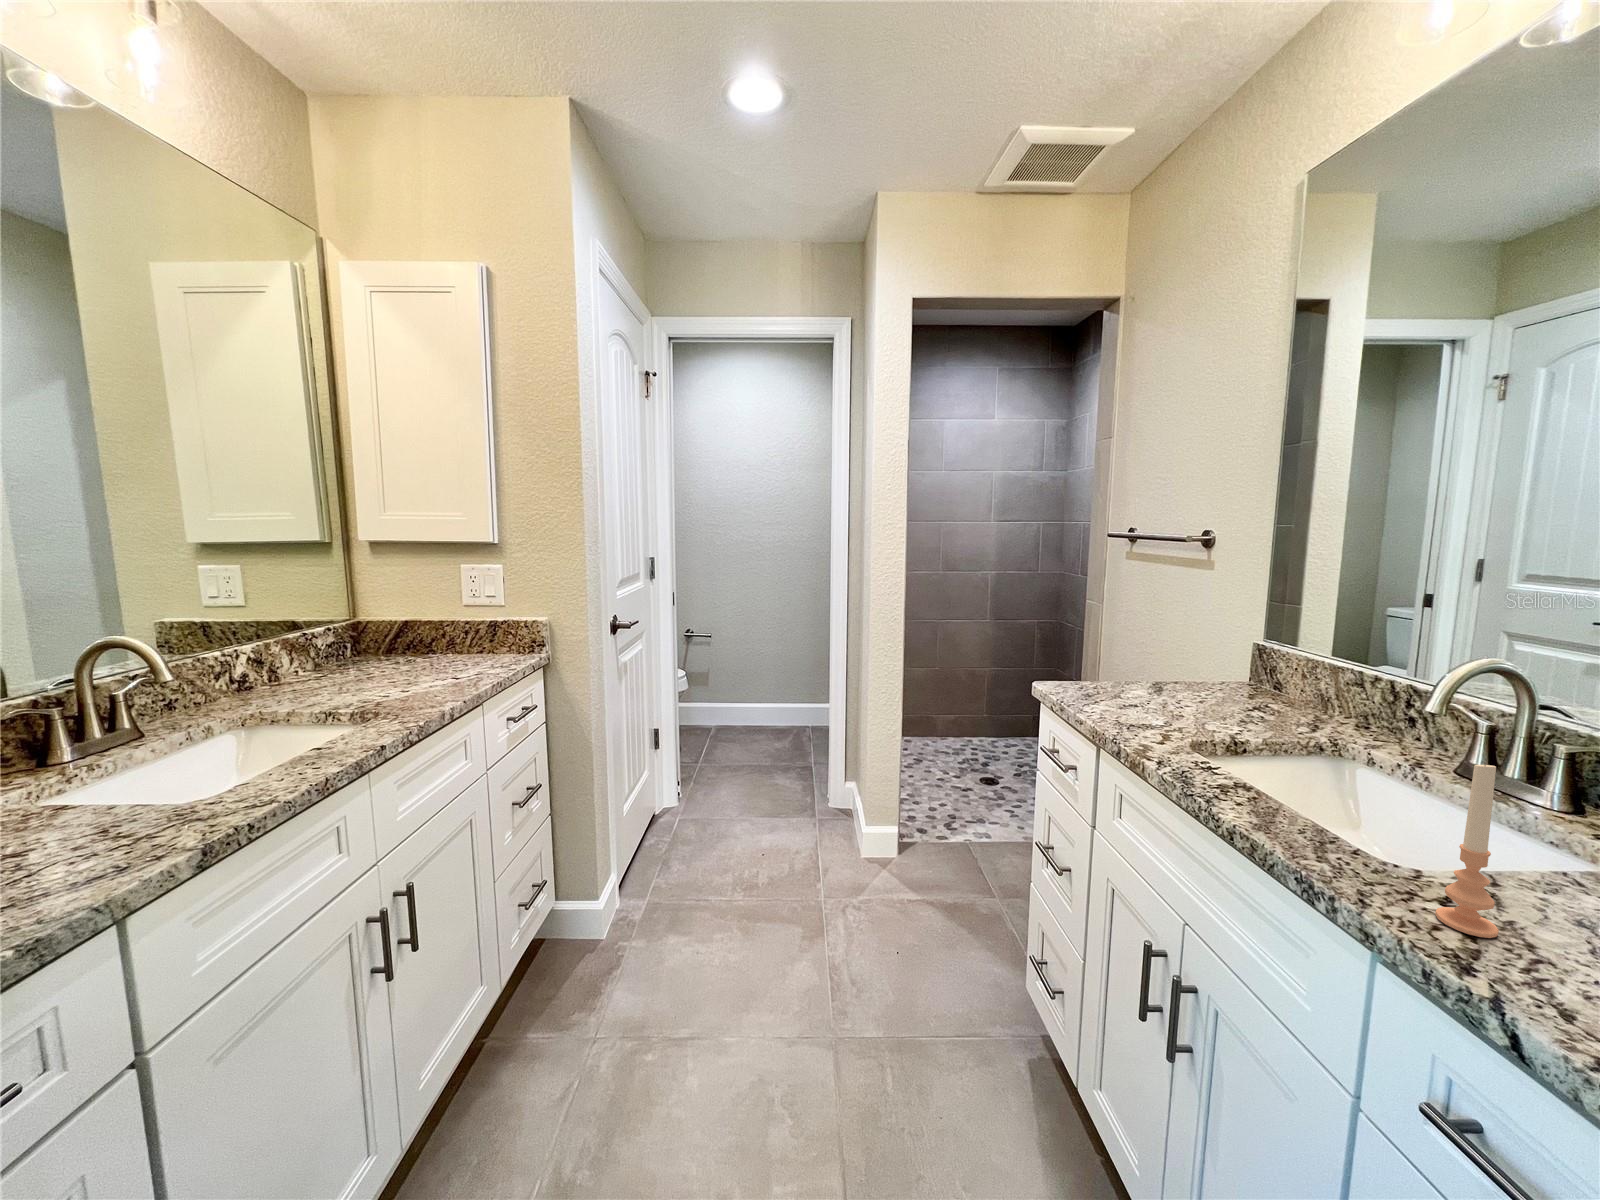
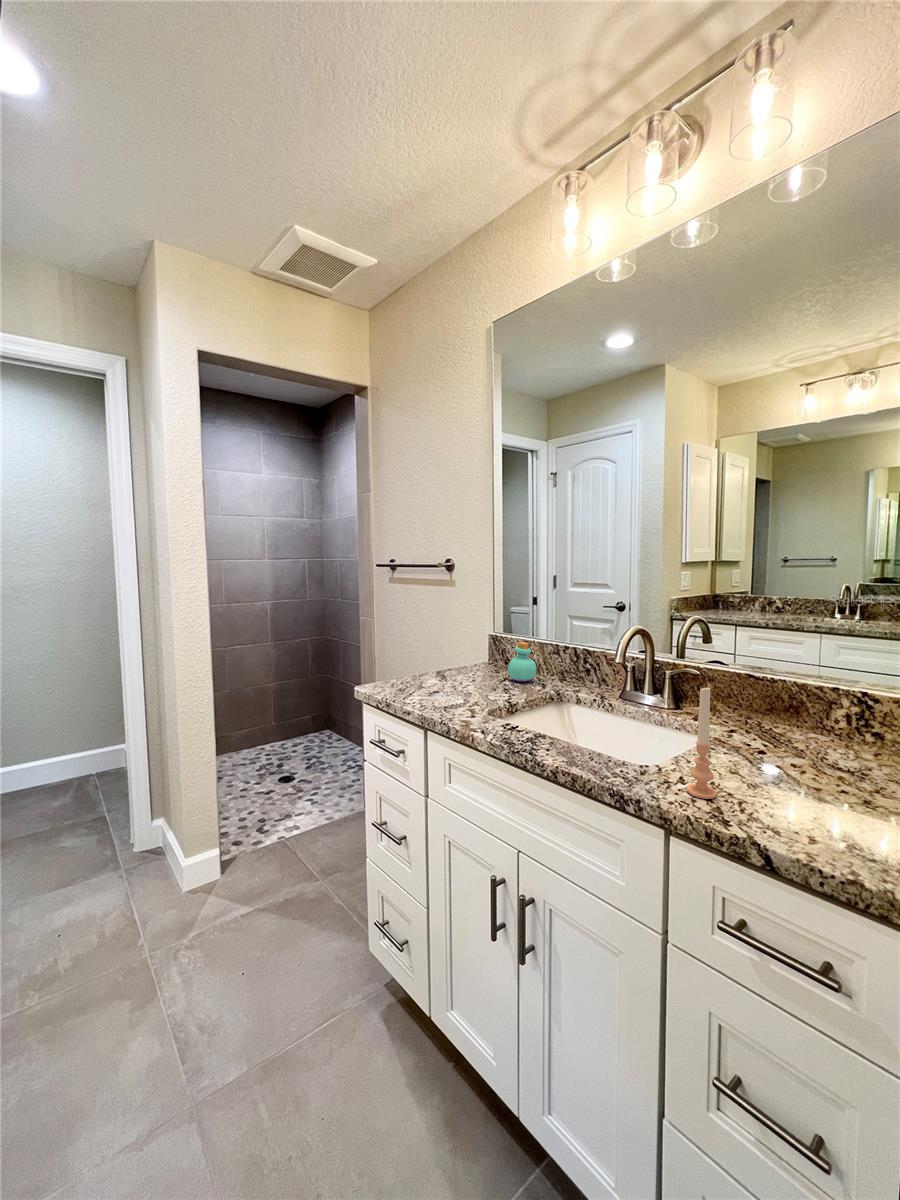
perfume bottle: none [1257,661,1311,719] -> present [508,642,536,681]

